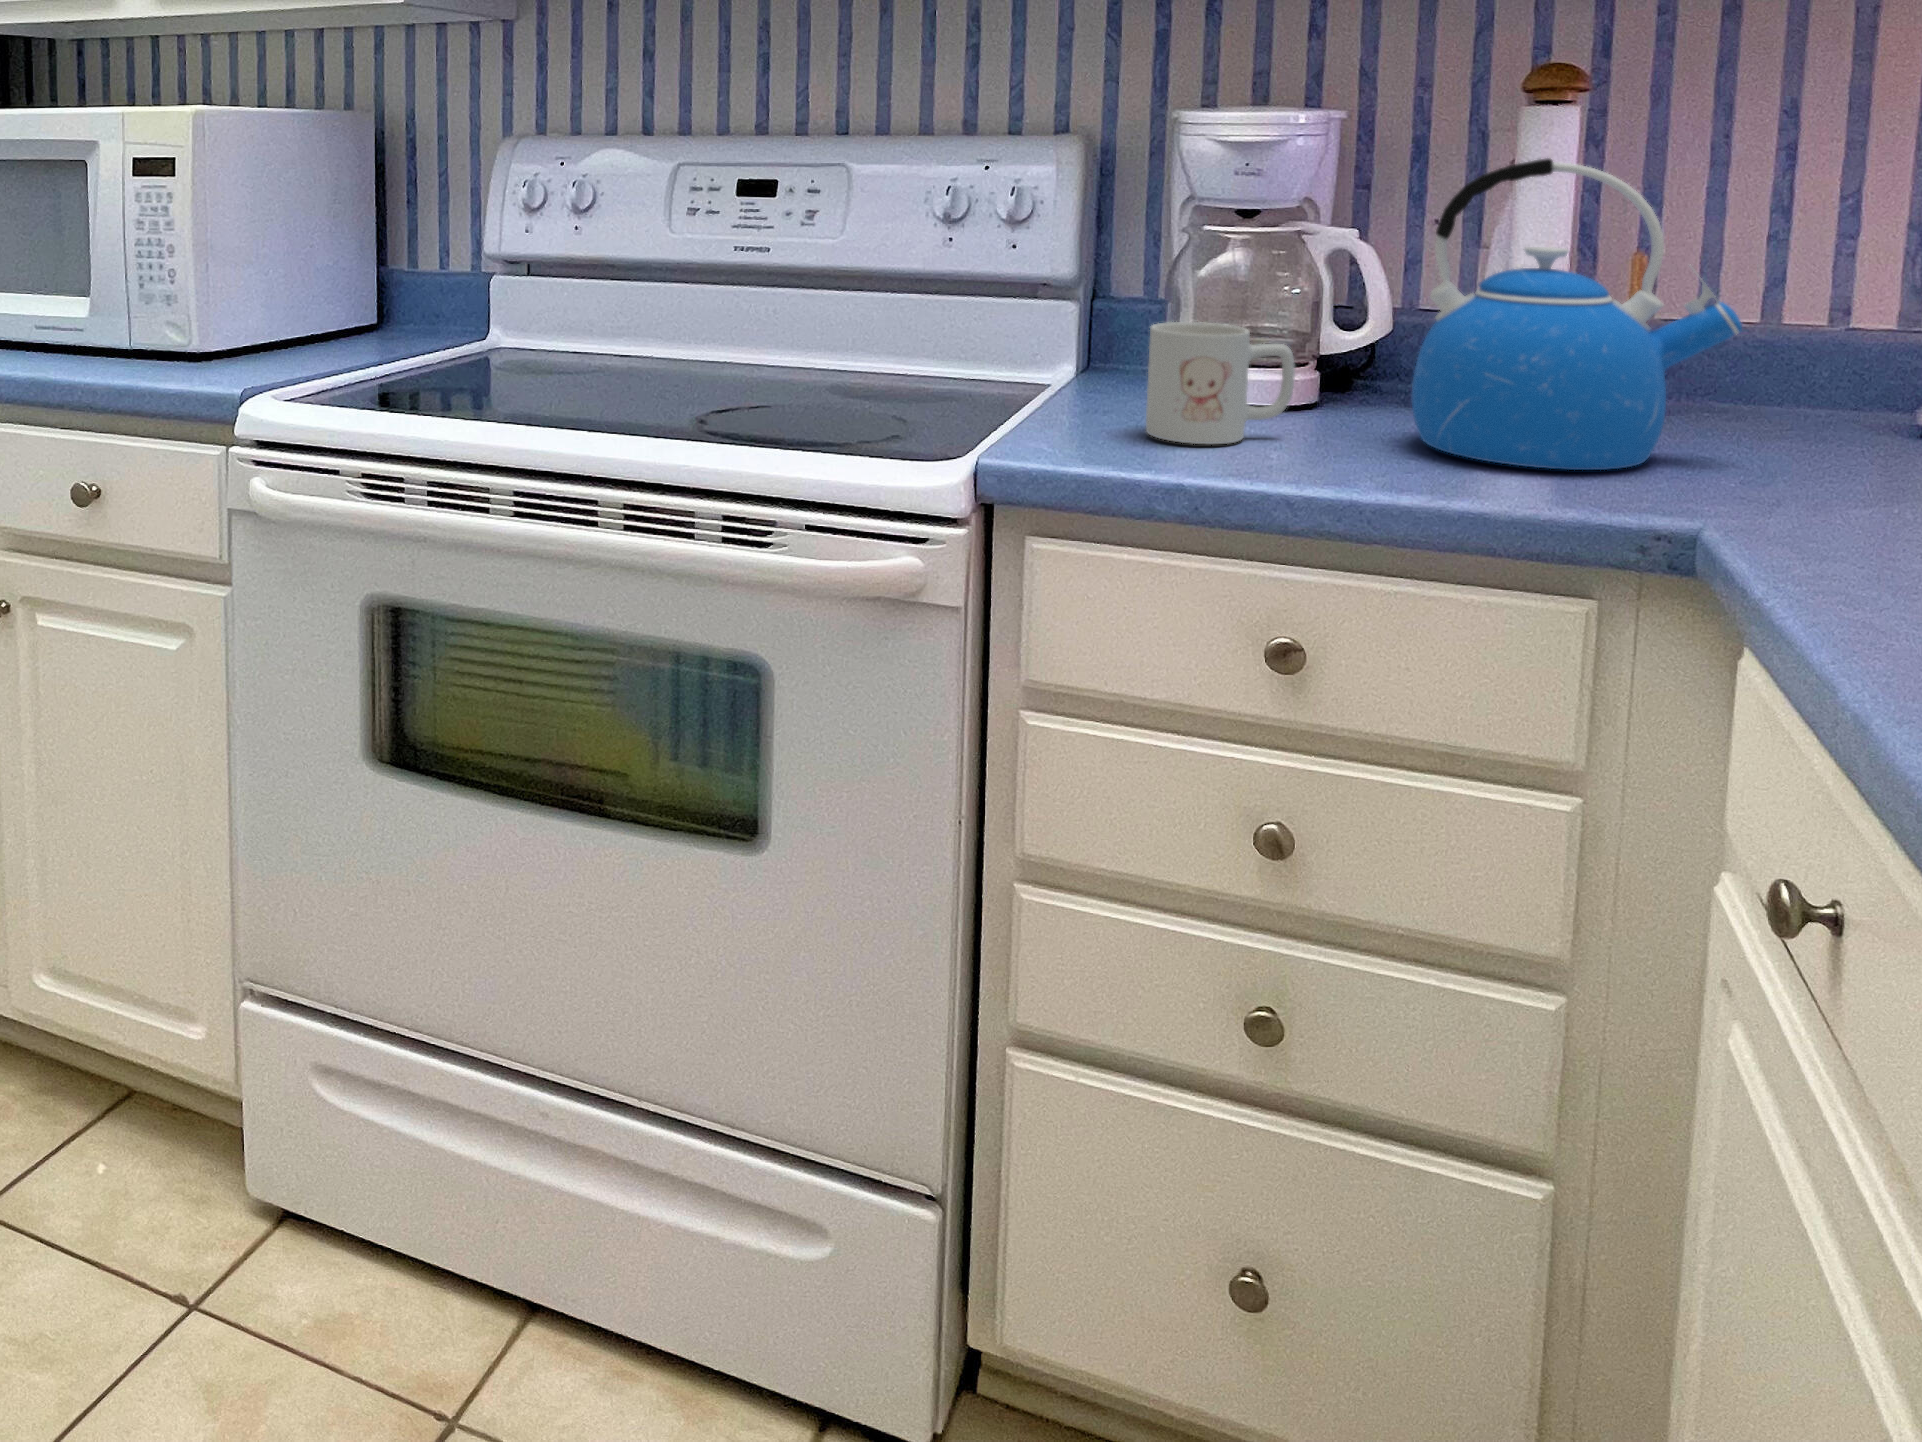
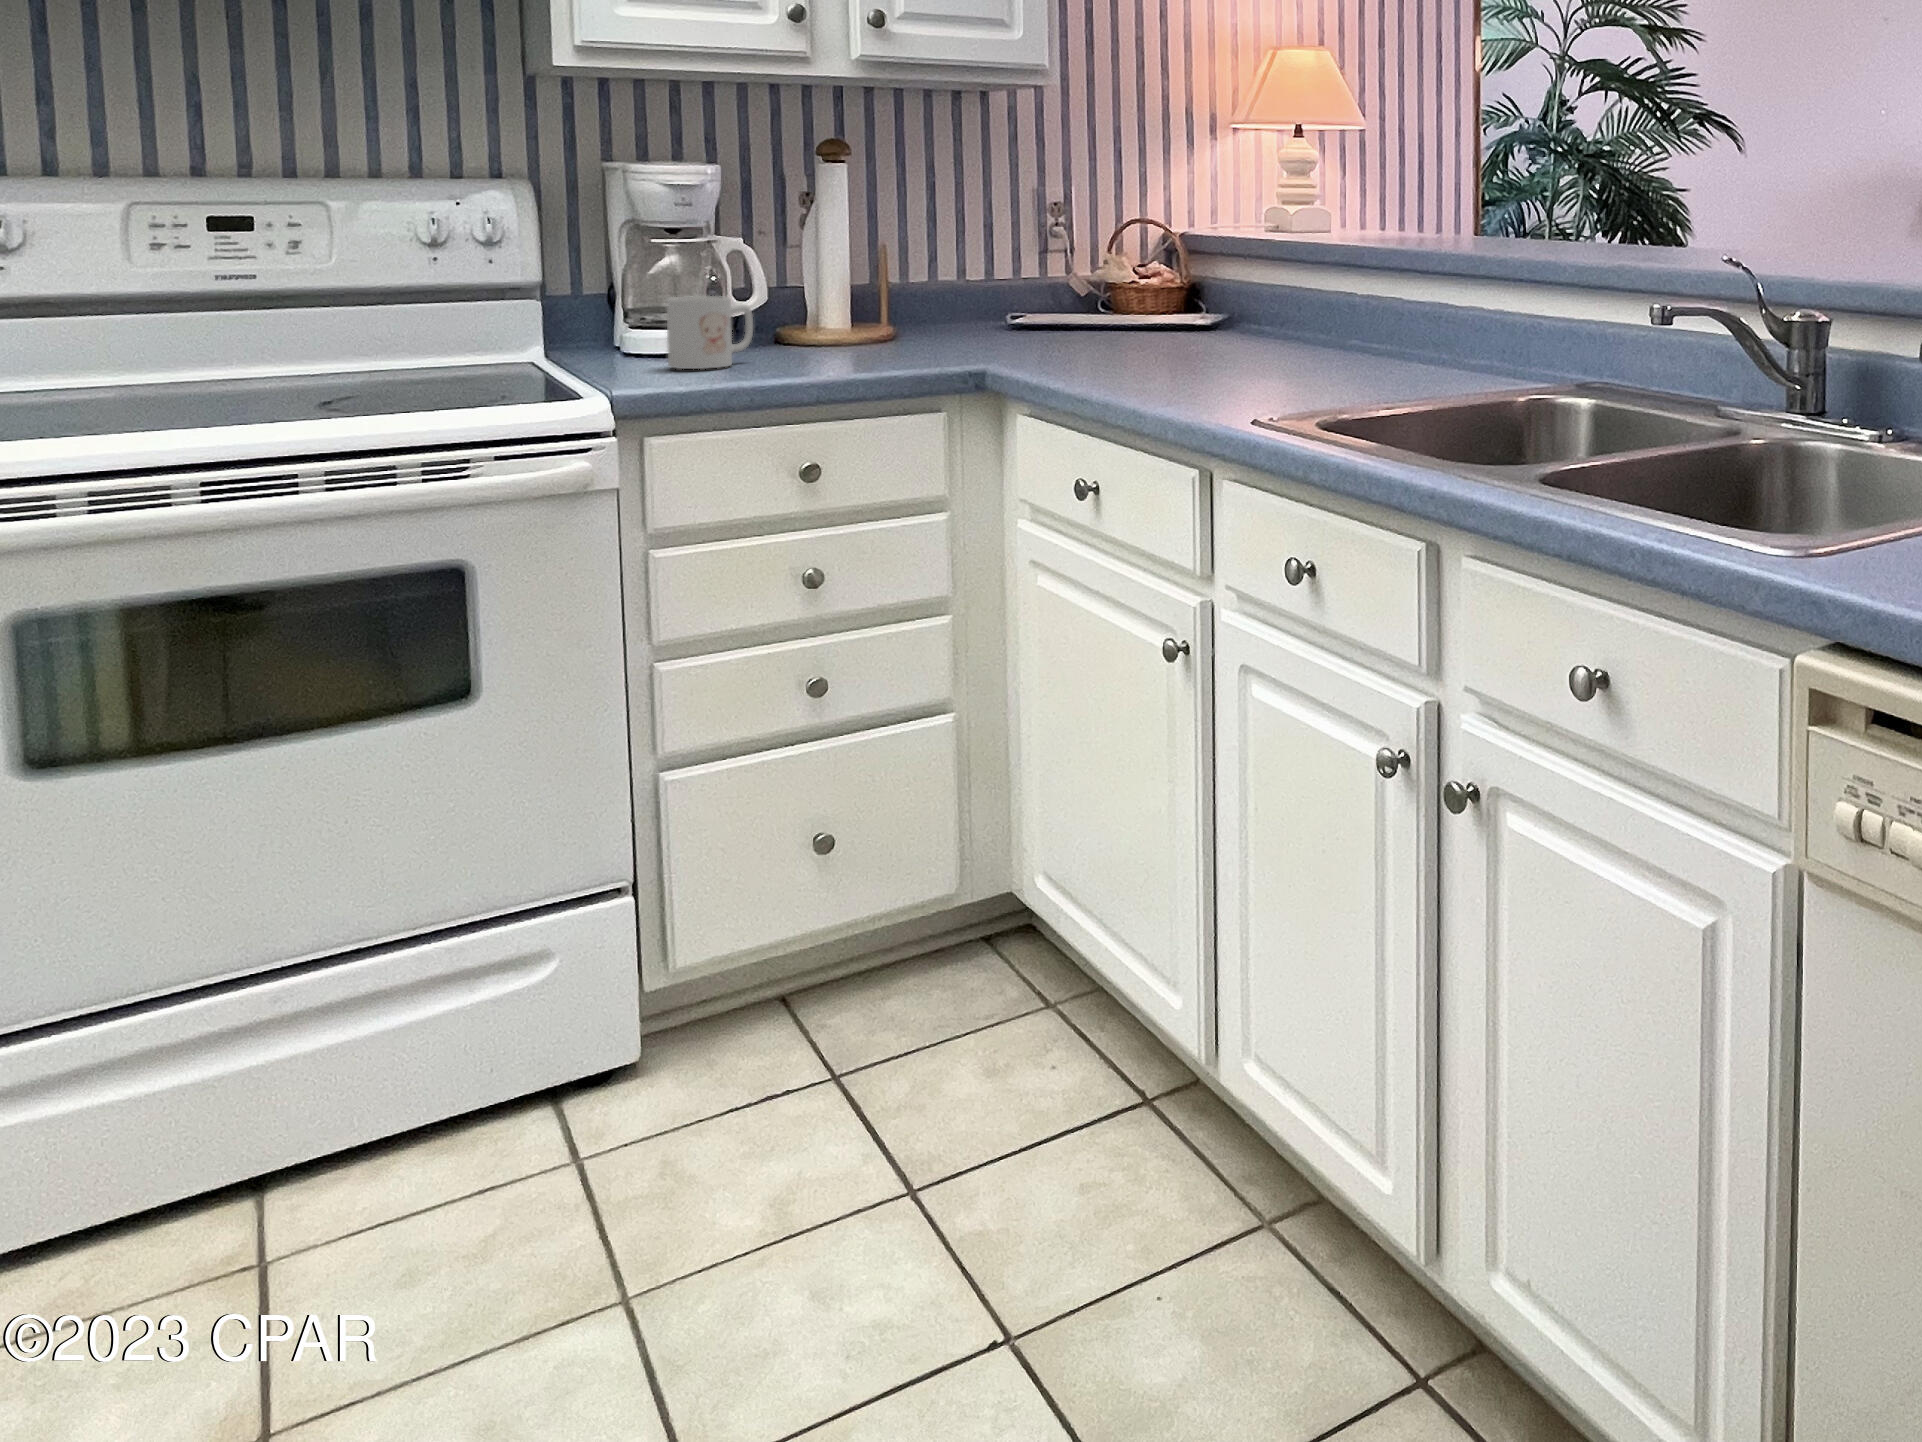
kettle: present [1412,158,1742,470] -> none [814,192,963,354]

